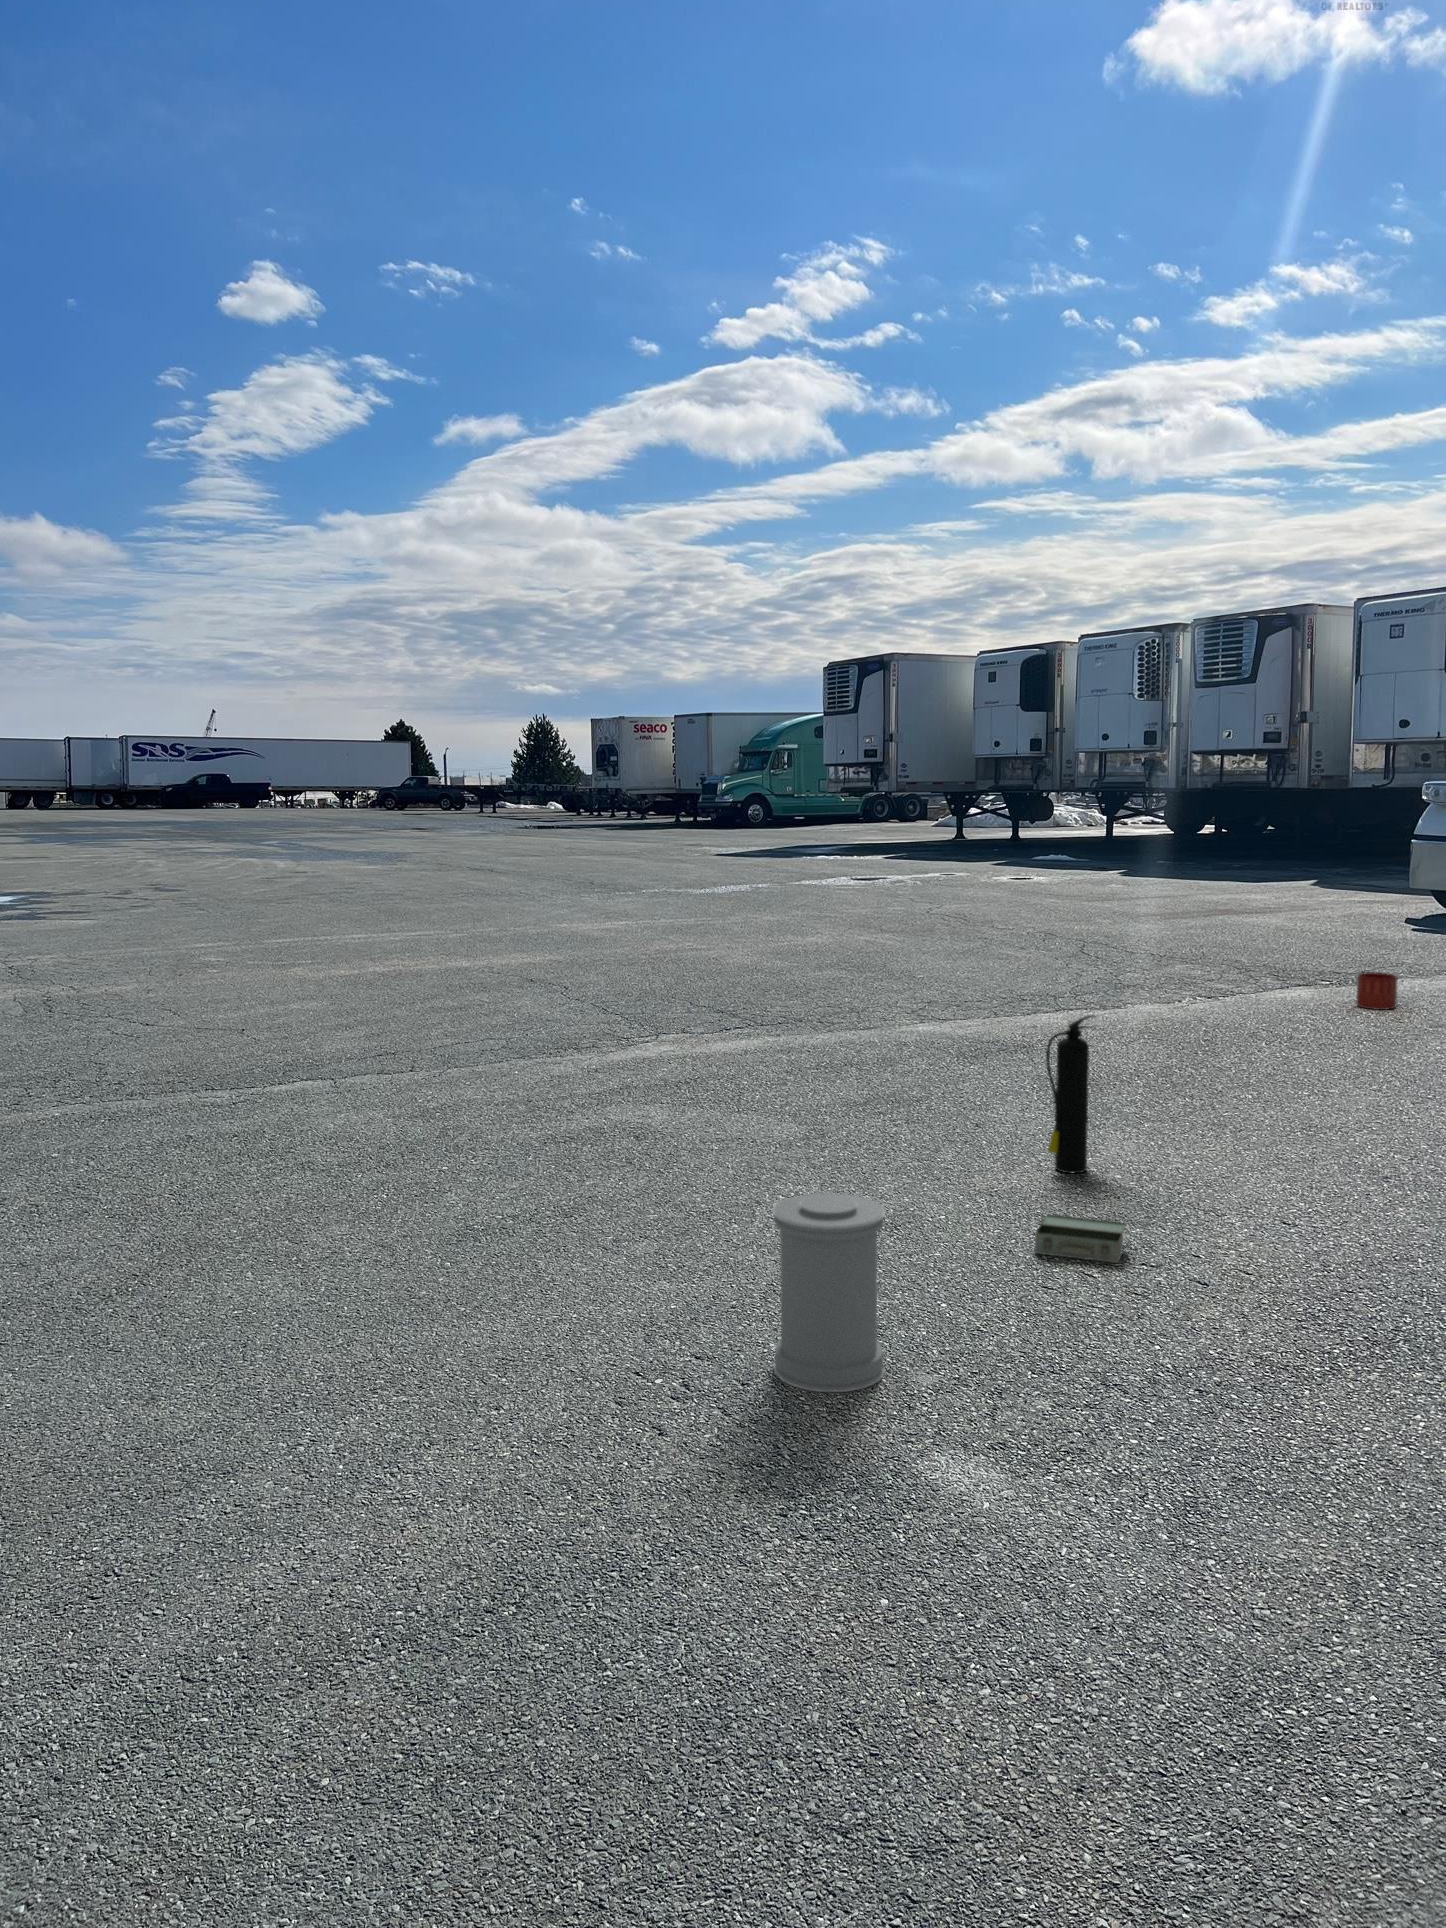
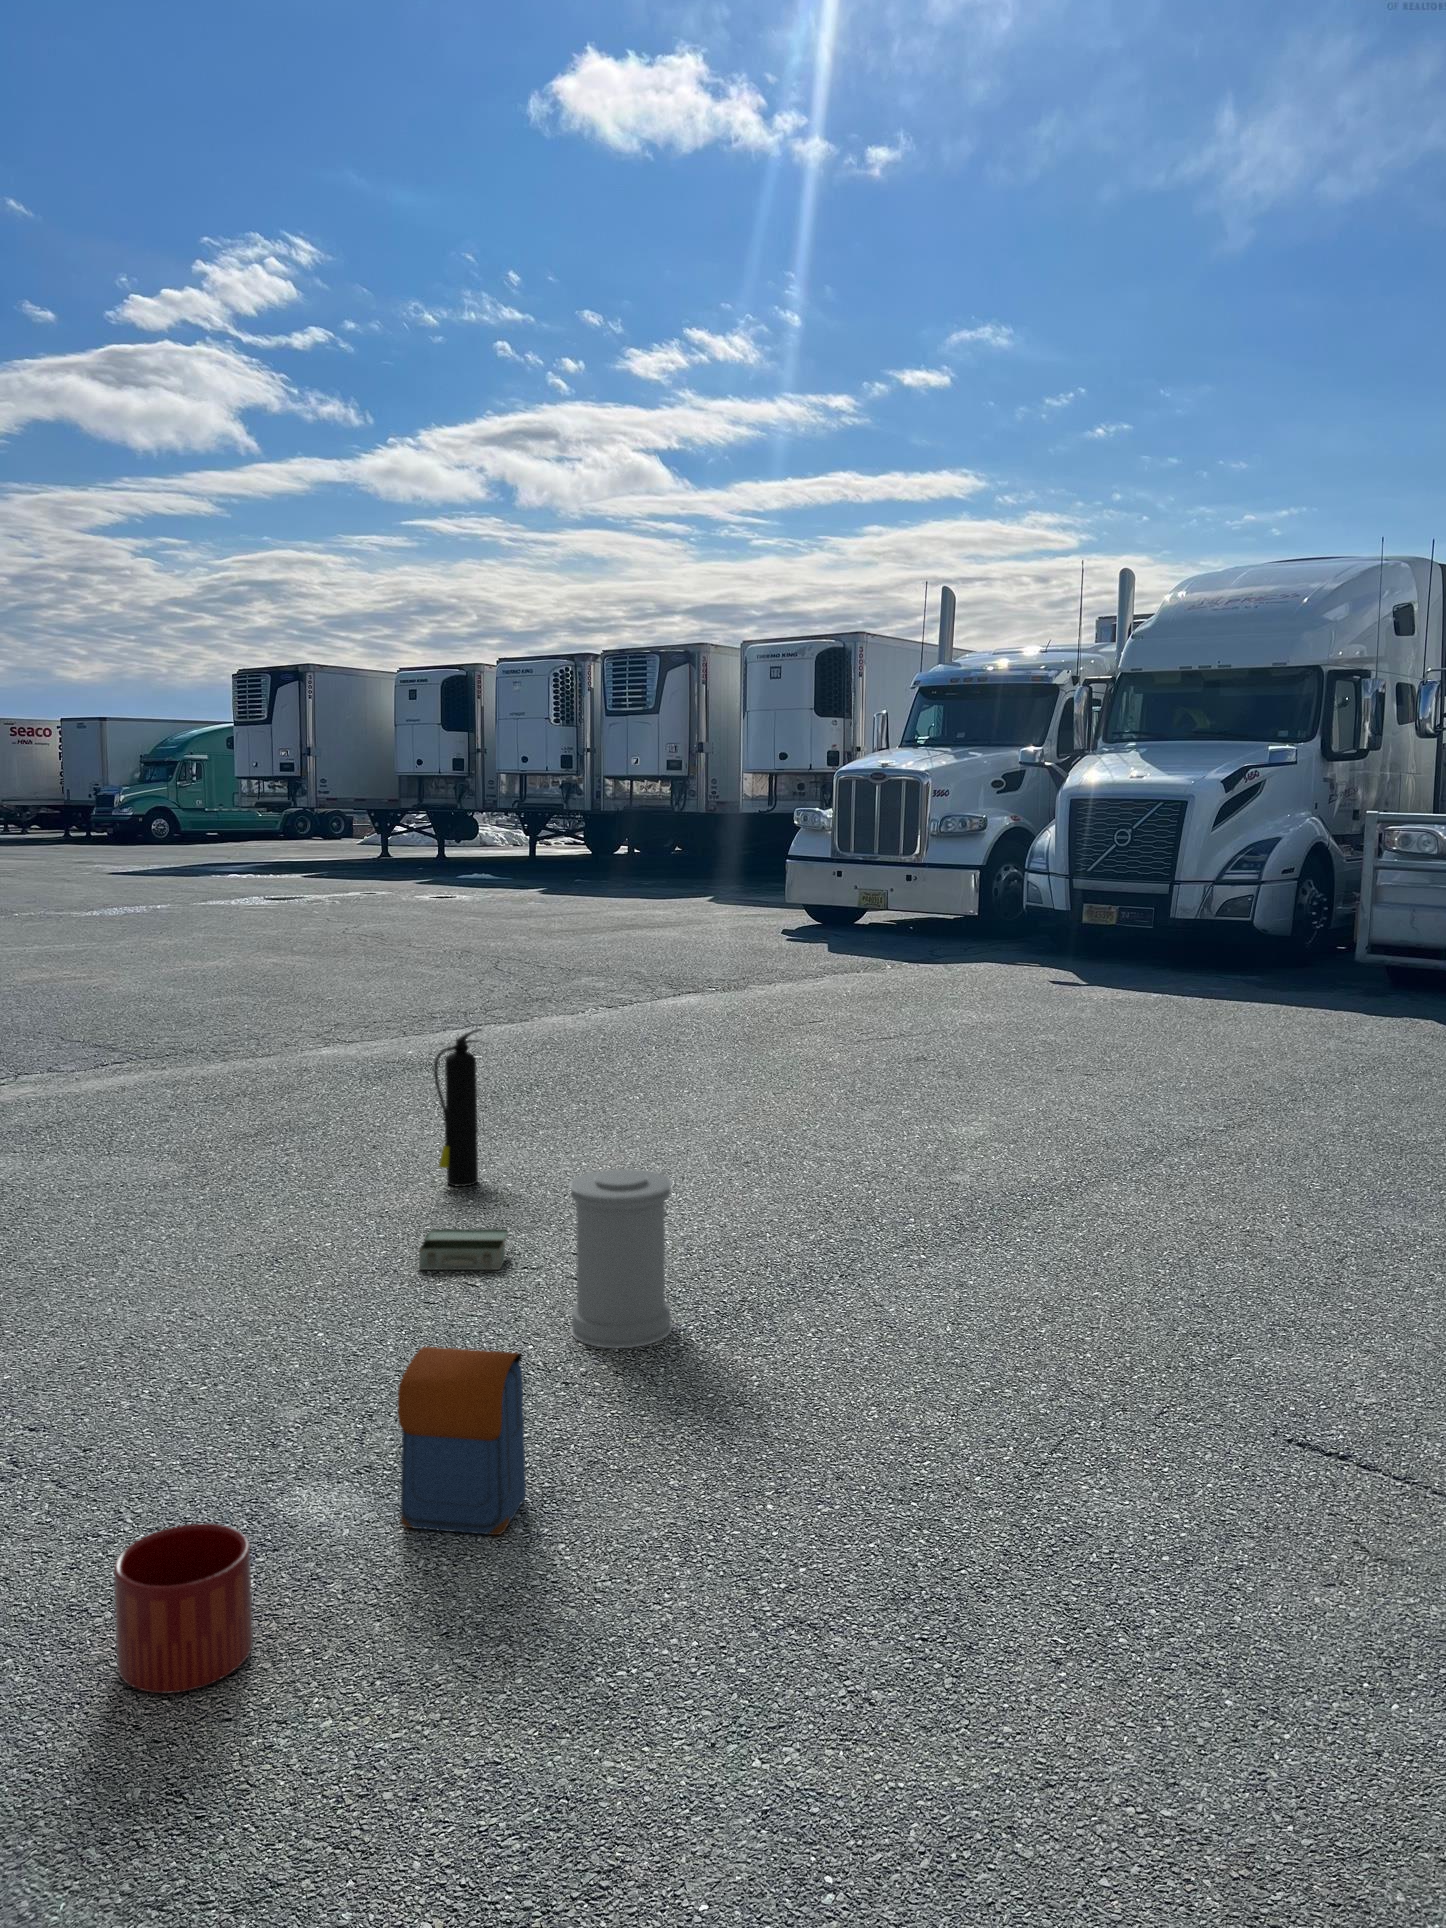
planter: present [1356,972,1397,1010] -> present [114,1523,253,1693]
trash can: present [773,1193,885,1392] -> present [569,1169,672,1348]
backpack: none [1041,1334,1170,1537] -> present [398,1346,526,1535]

